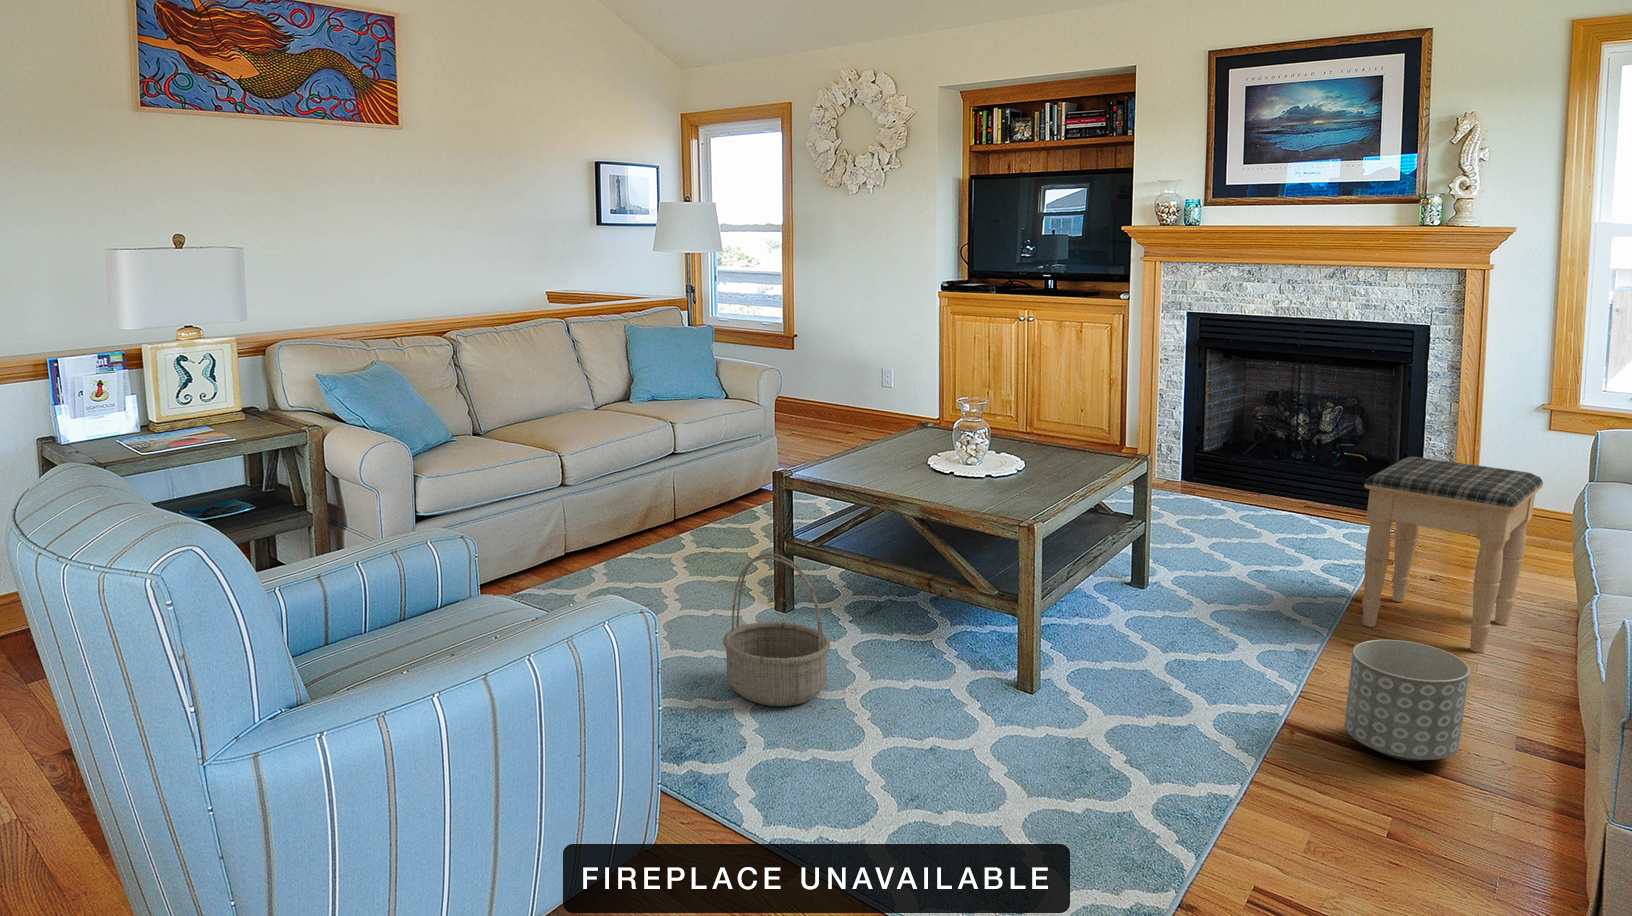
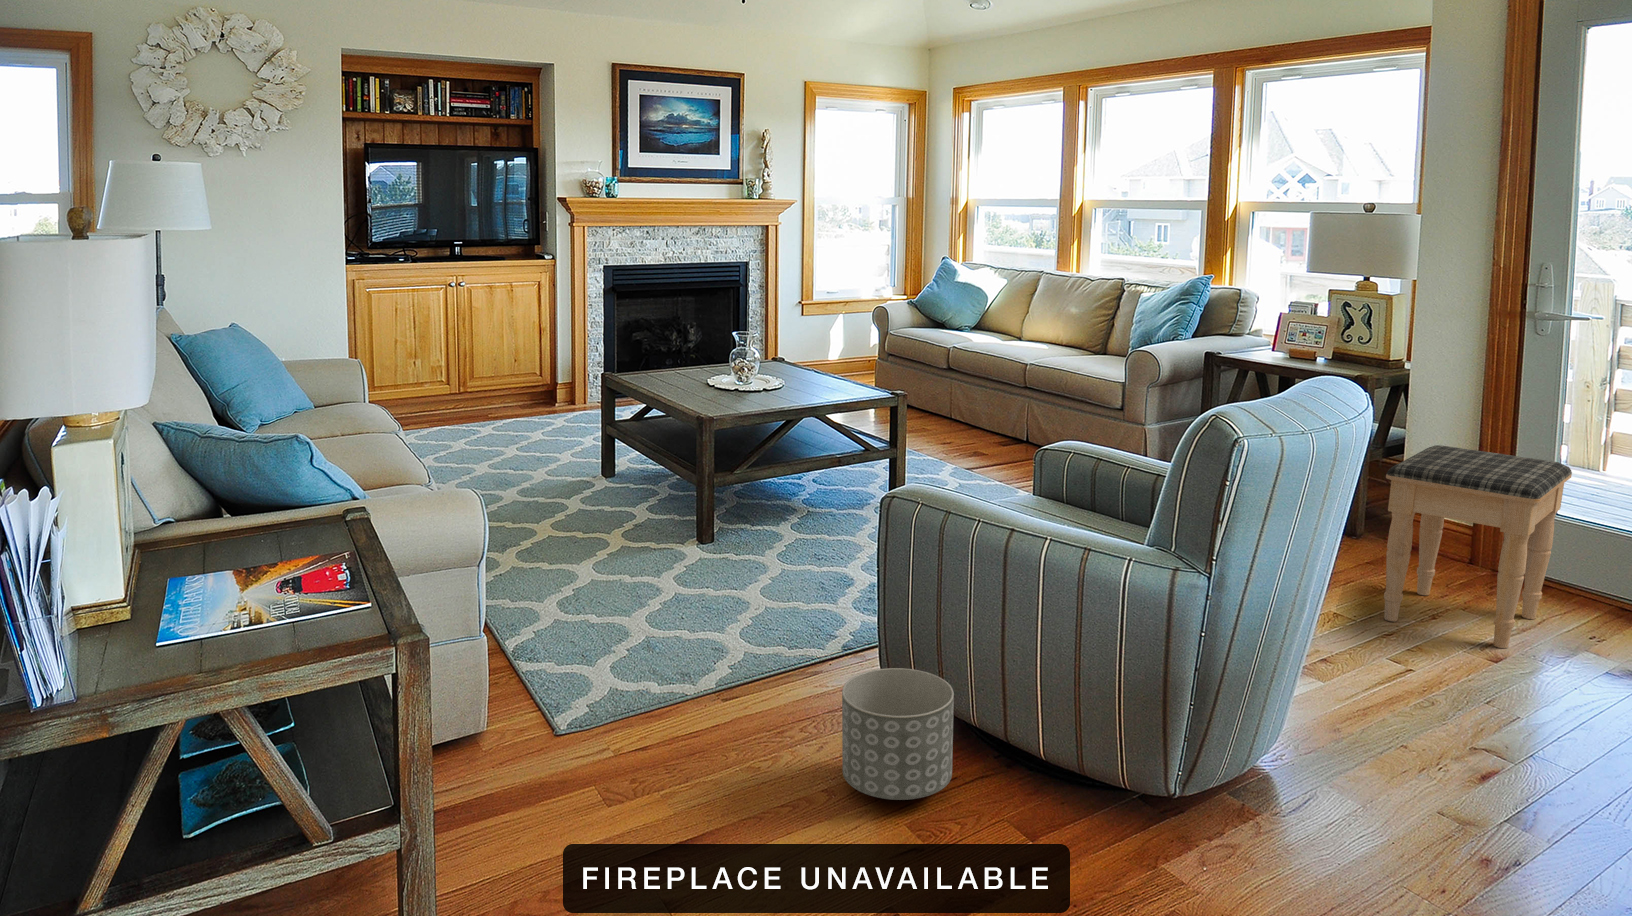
basket: present [723,553,830,706] -> none [724,549,833,705]
planter: present [1344,640,1470,761] -> present [842,668,954,800]

